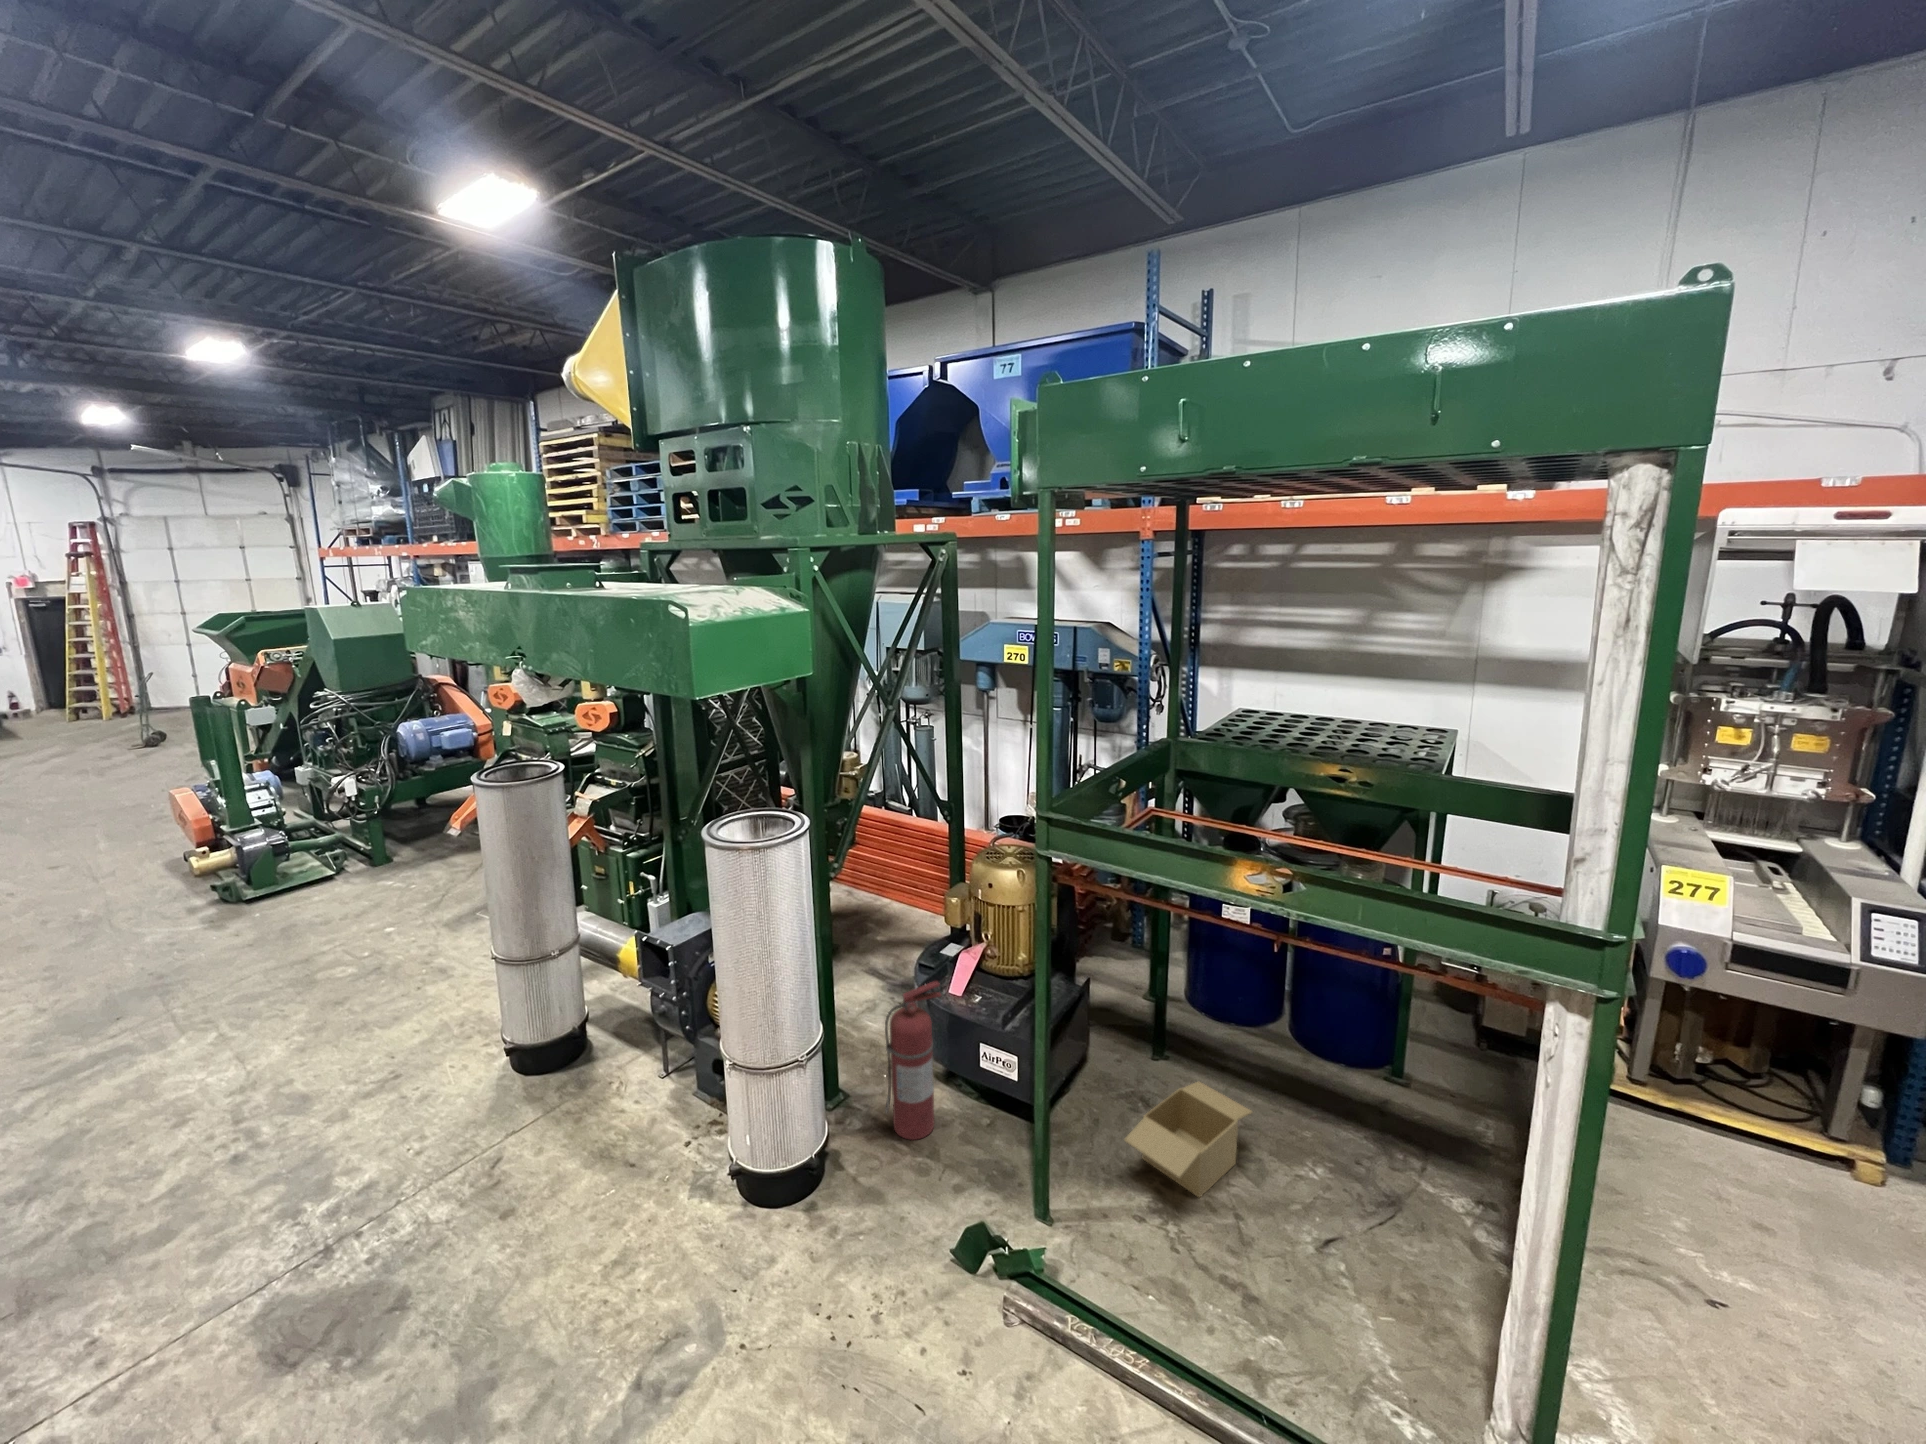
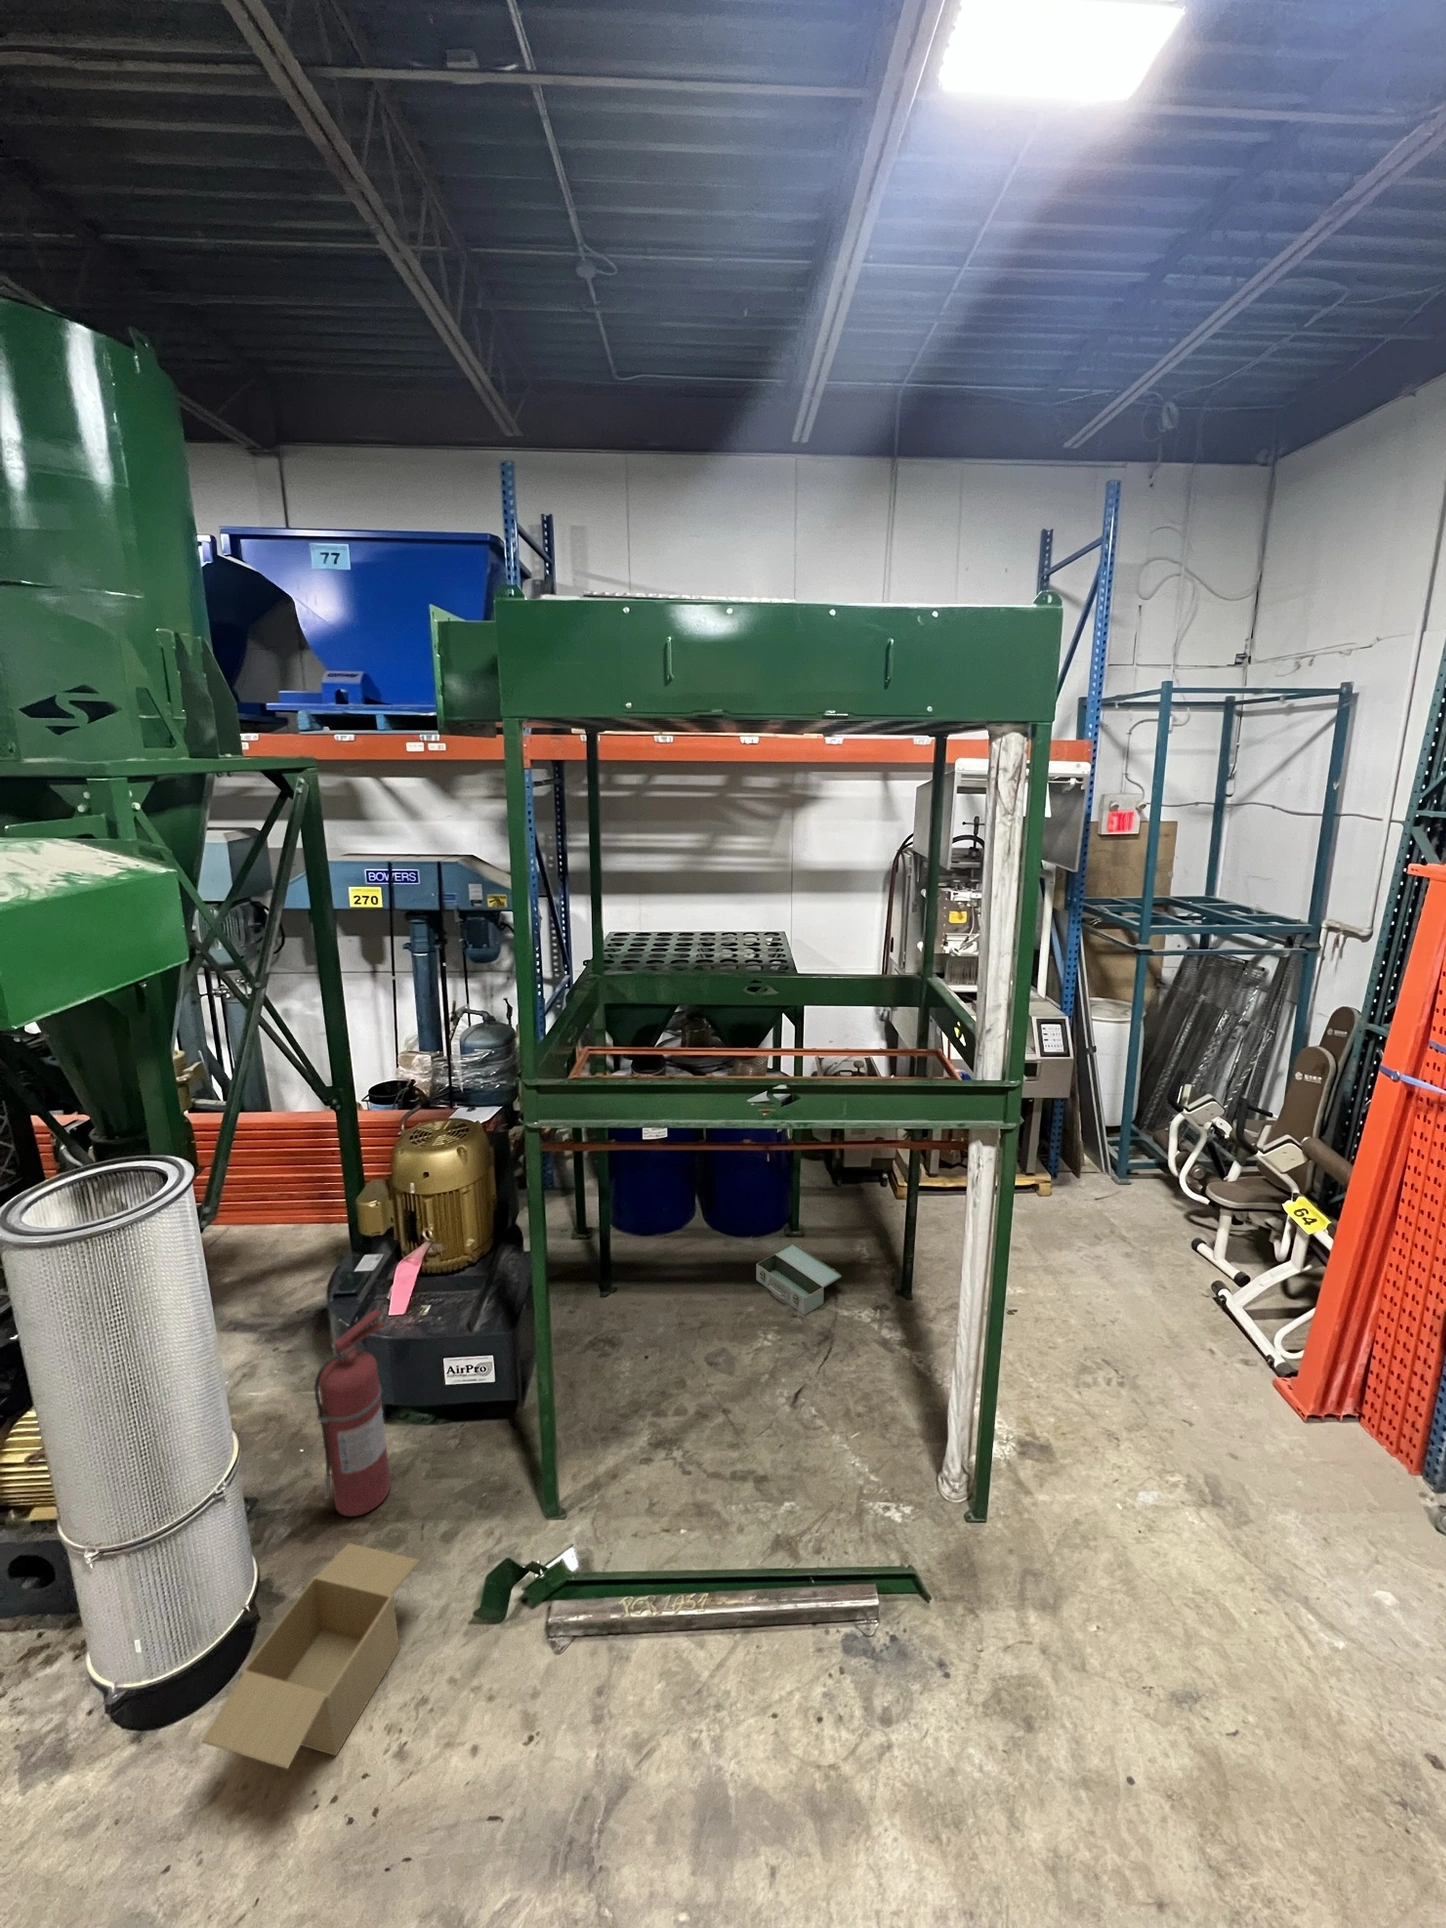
cardboard box: present [1125,1082,1252,1197] -> present [202,1543,420,1769]
toolbox: none [1328,1084,1436,1165] -> present [756,1244,841,1315]

